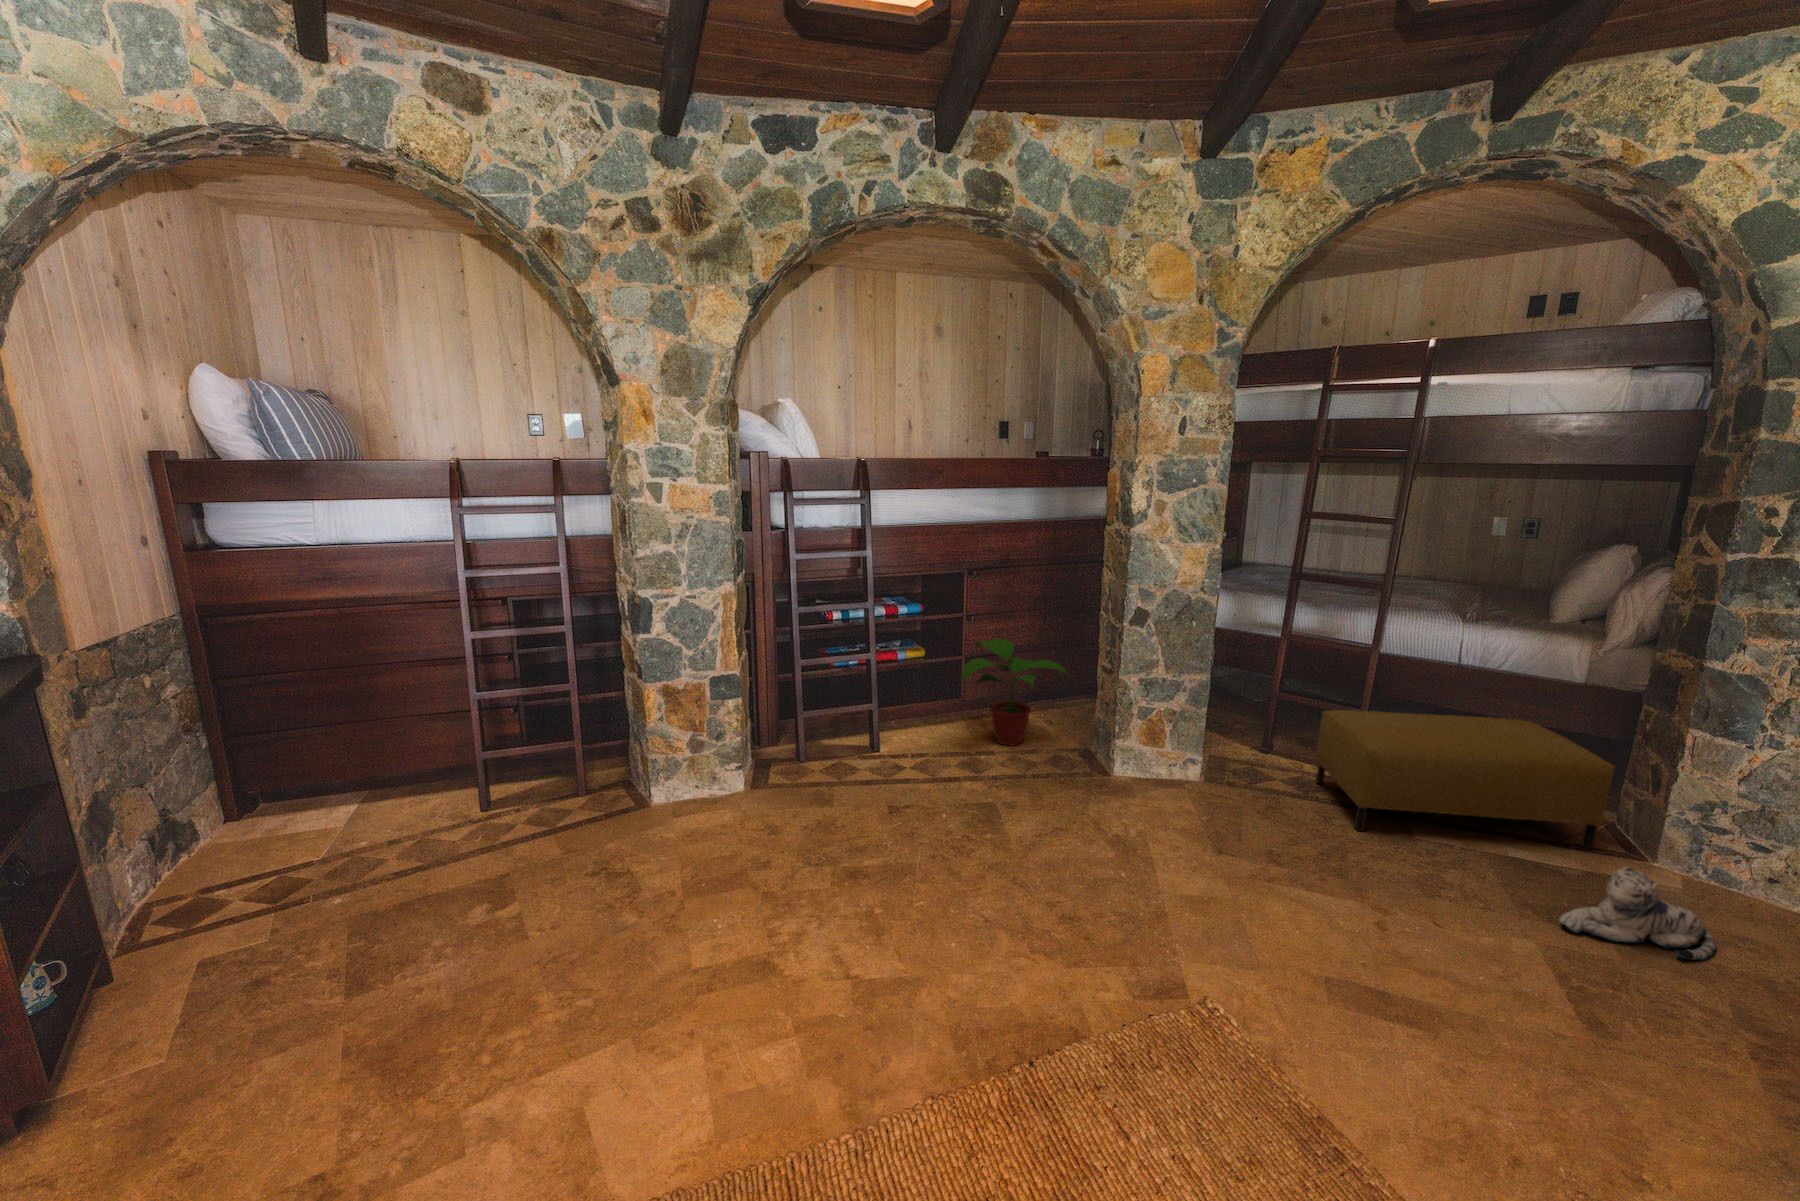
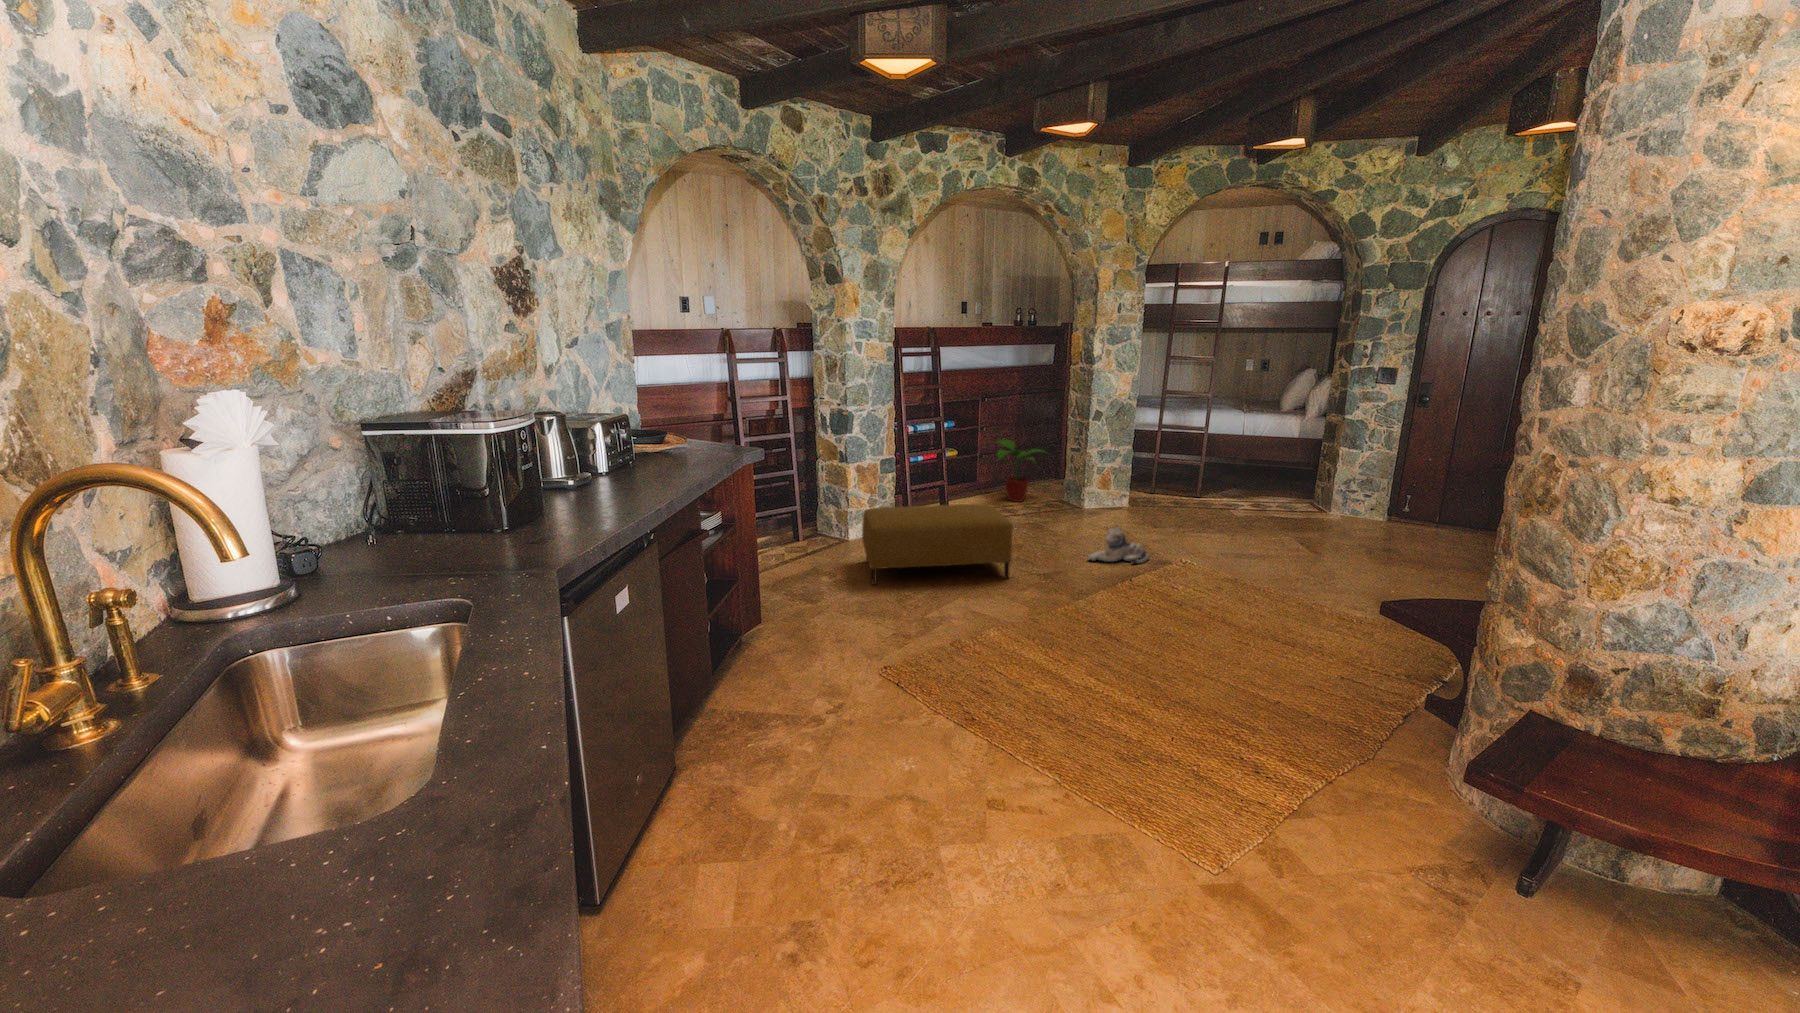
ottoman: present [1315,710,1615,849] -> present [862,504,1013,585]
plush toy: present [1559,867,1716,960] -> present [1088,527,1149,564]

